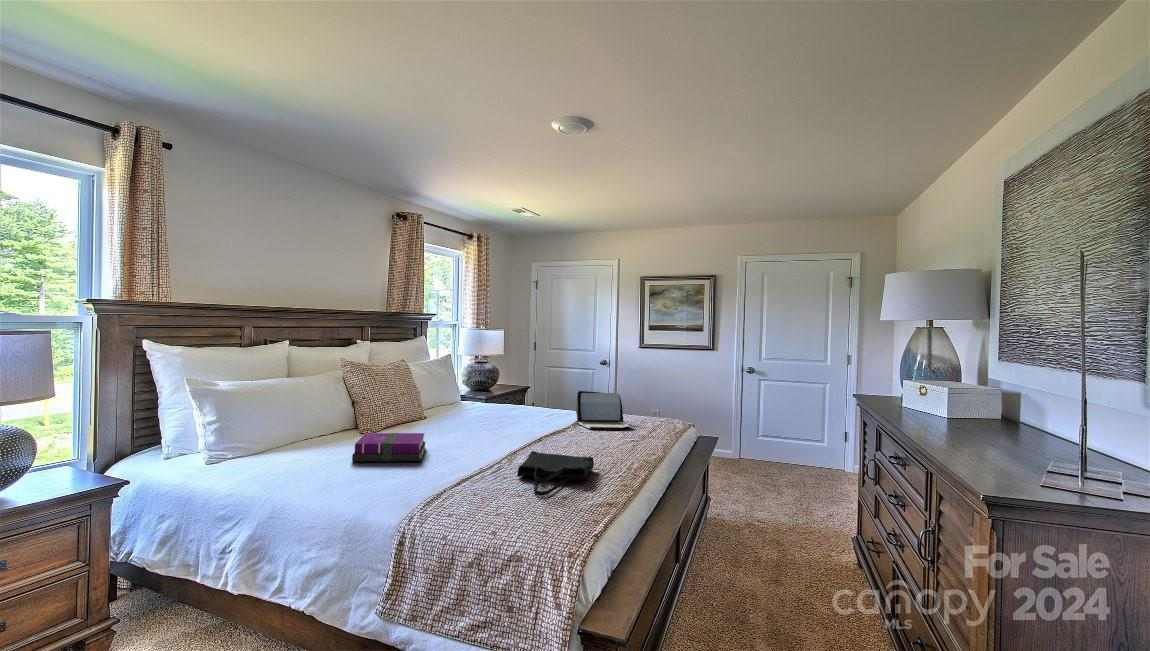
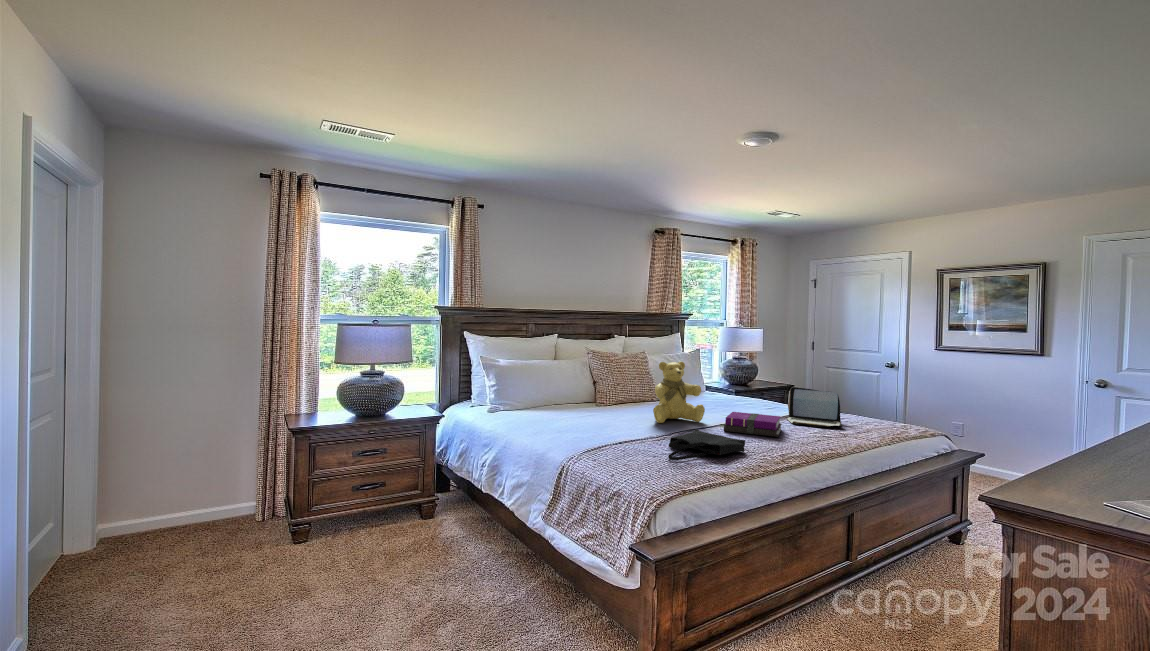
teddy bear: none [460,371,514,447] -> present [653,361,705,423]
notebook: present [352,433,426,462] -> present [724,412,781,437]

